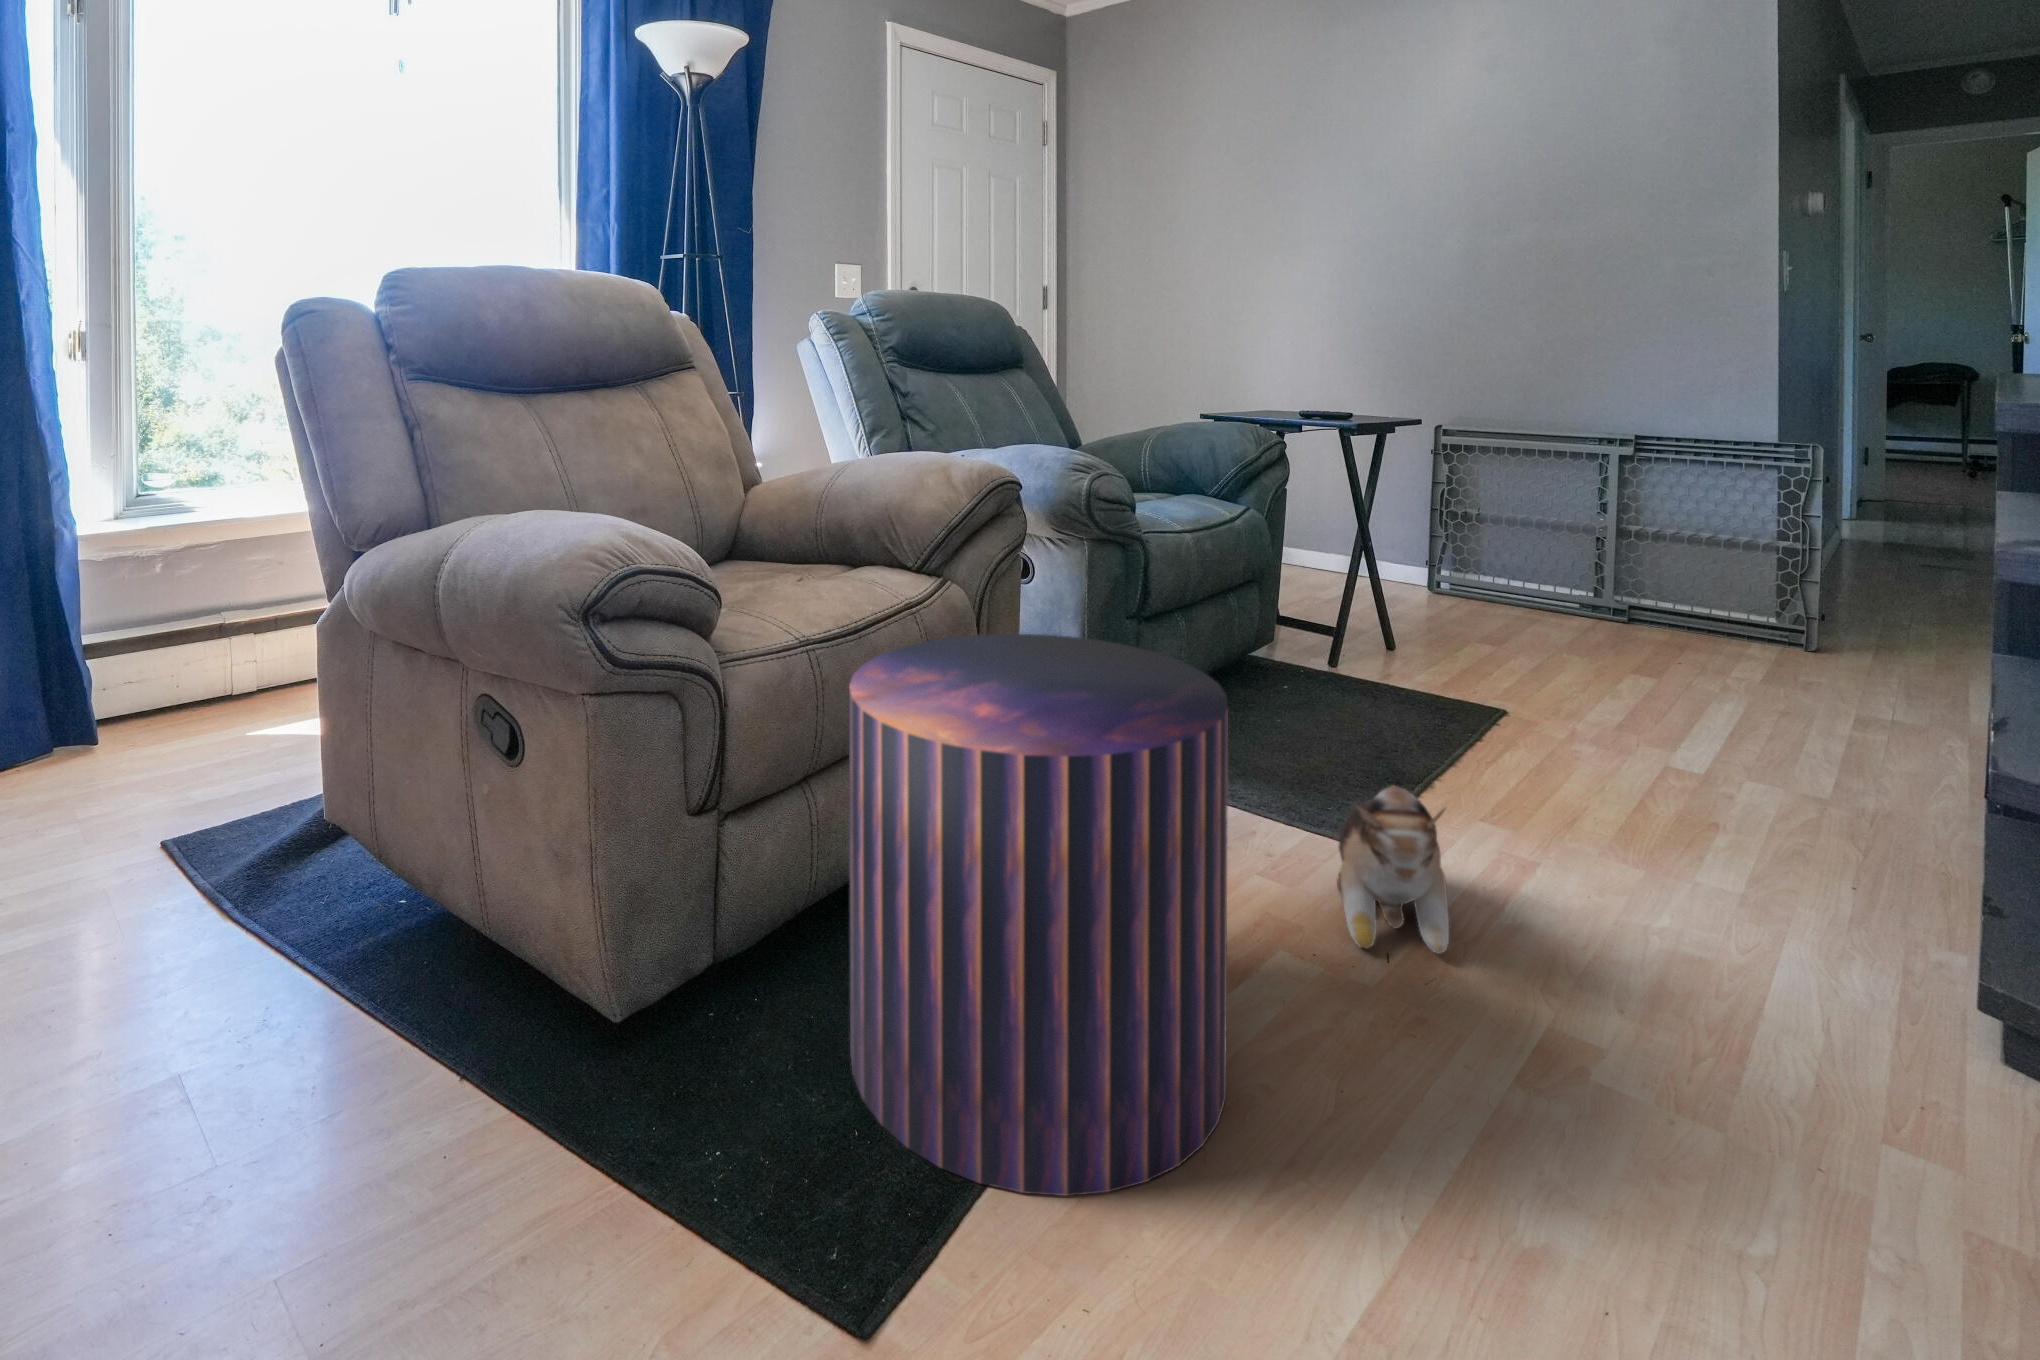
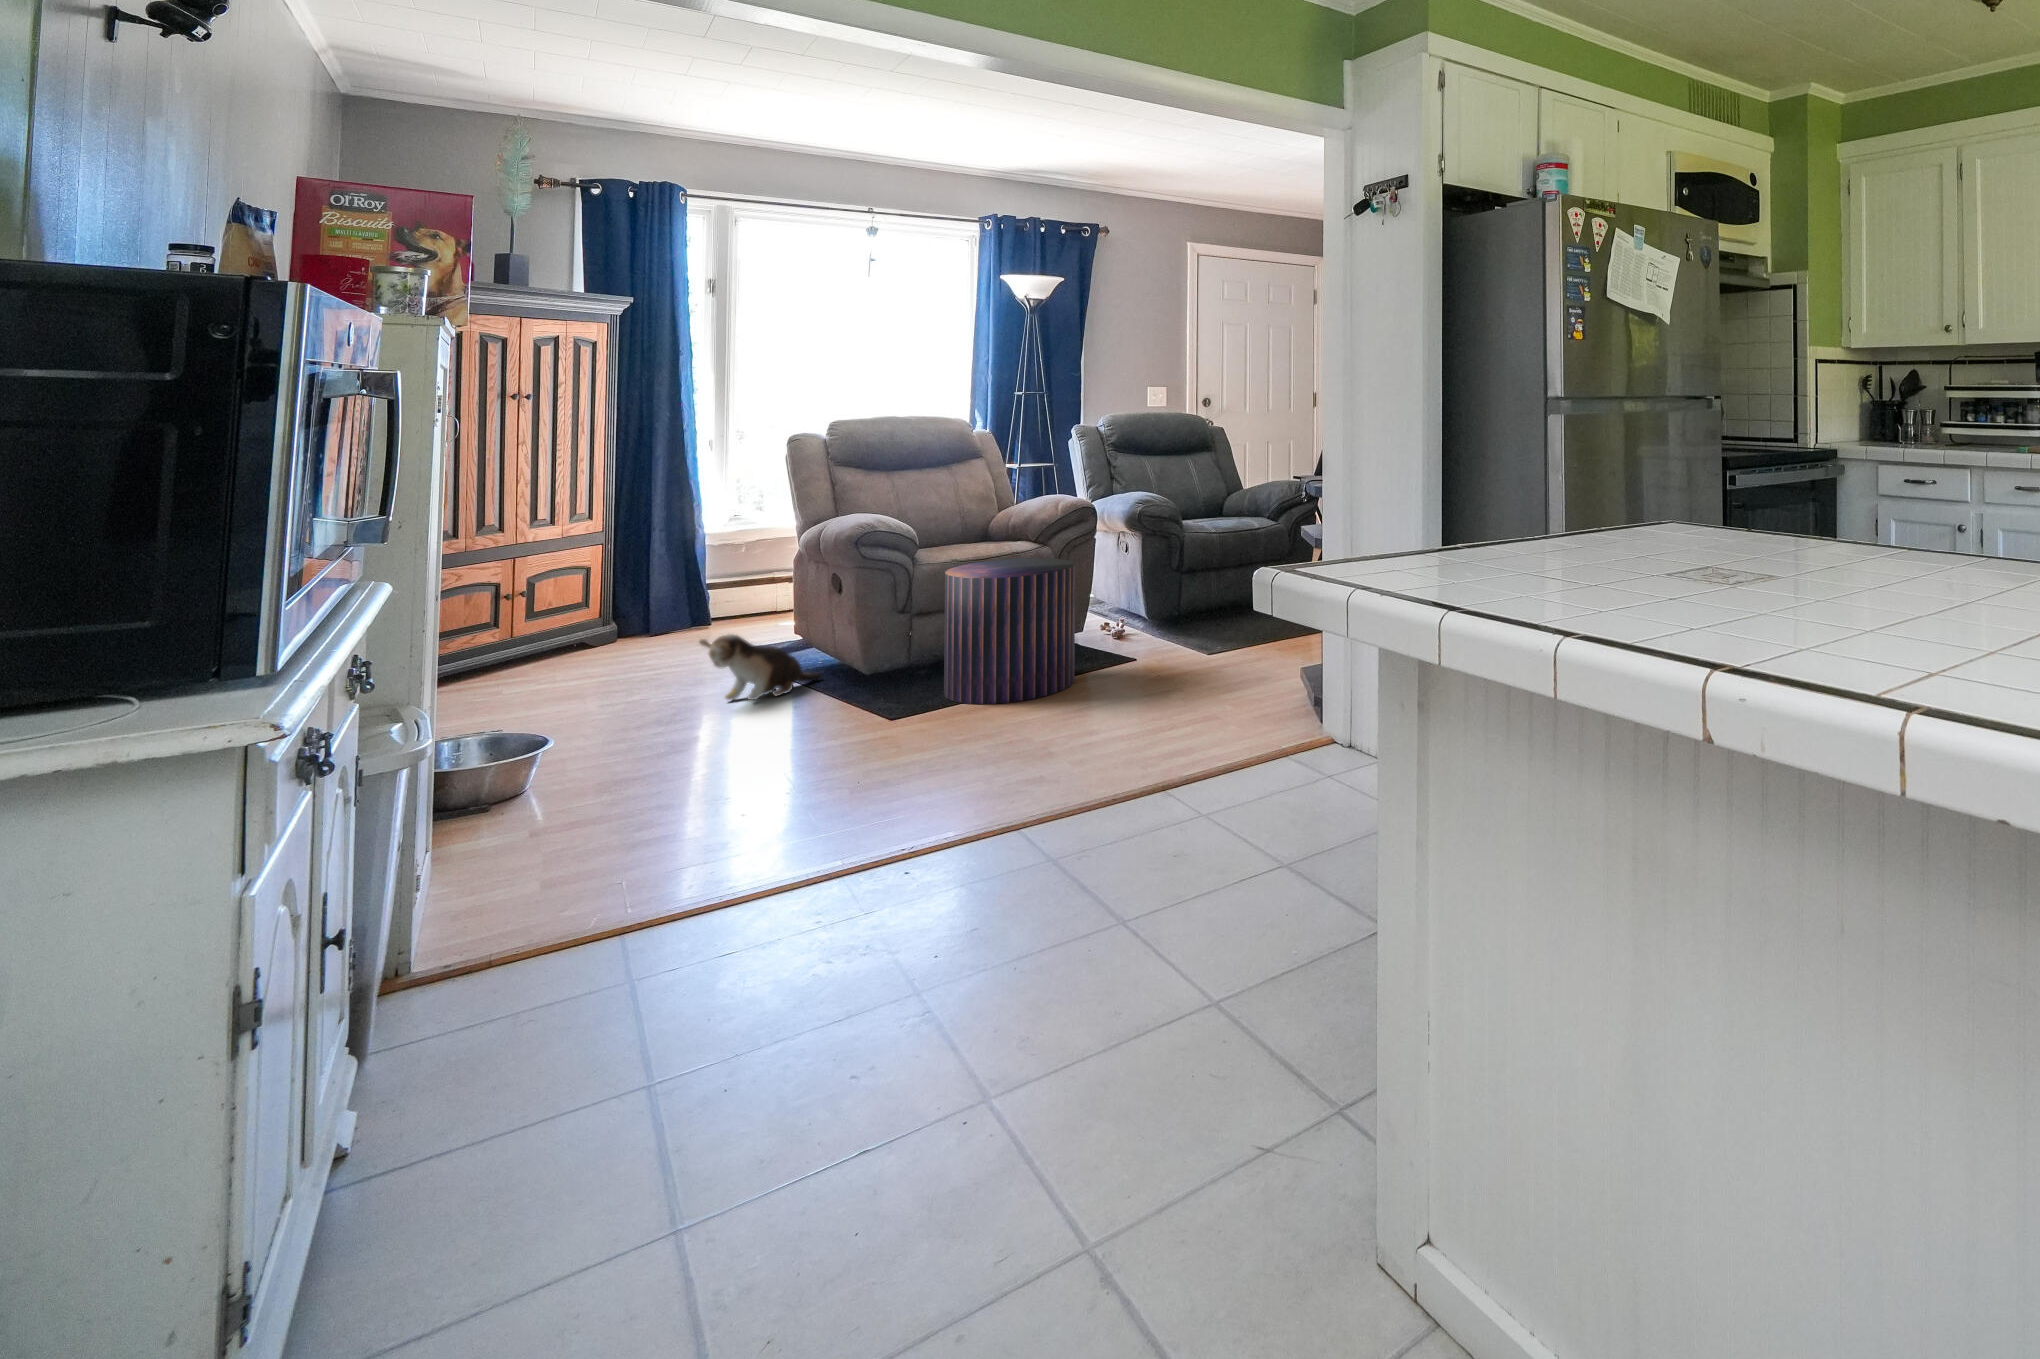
plush toy: present [1337,785,1449,954] -> present [699,634,820,700]

